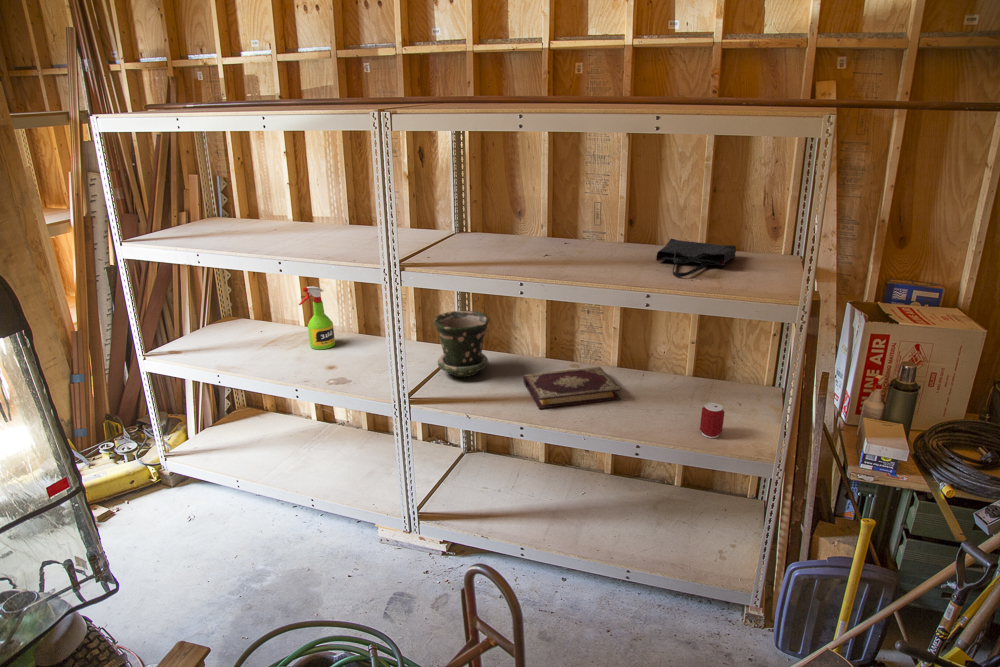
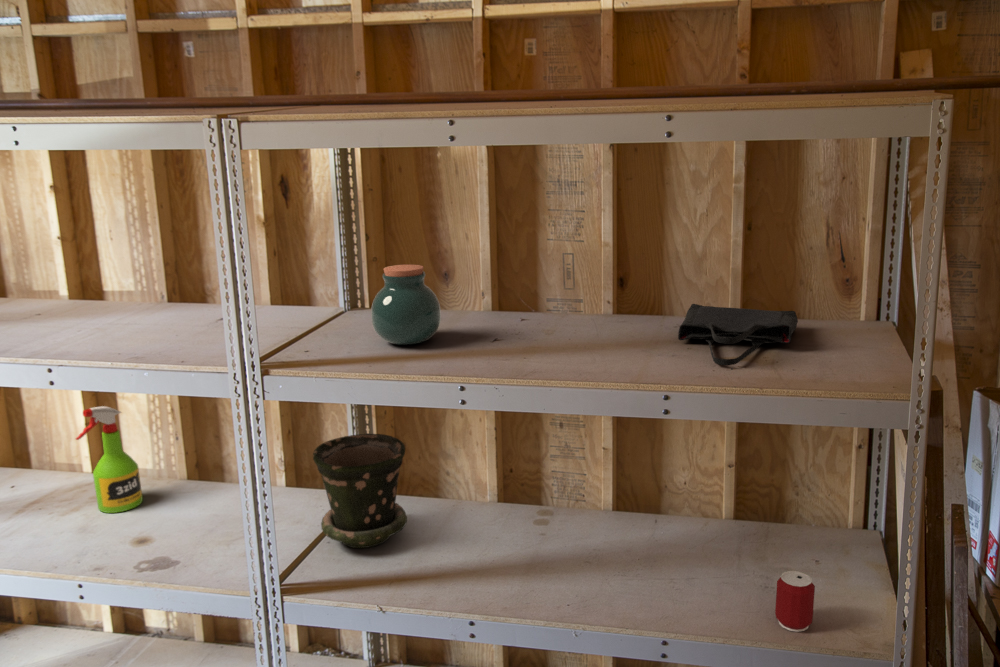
jar: none [470,207,512,256] -> present [371,264,441,345]
book: present [523,367,621,409] -> none [468,513,633,599]

